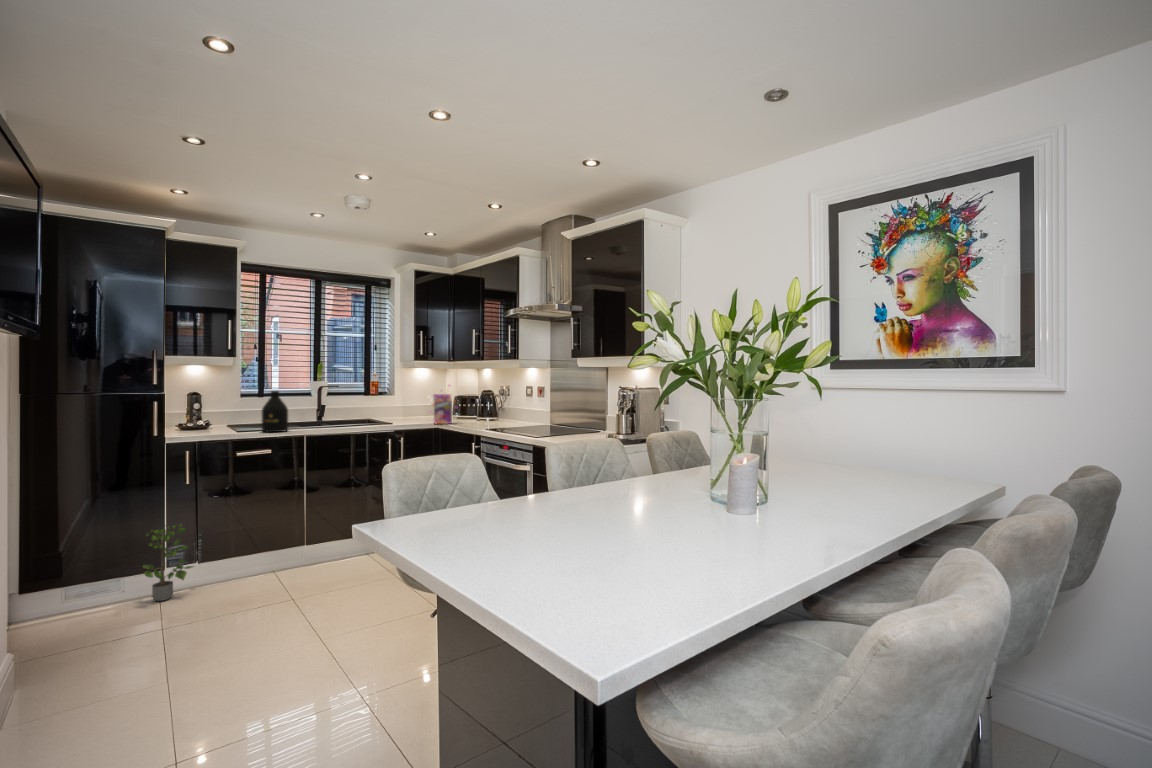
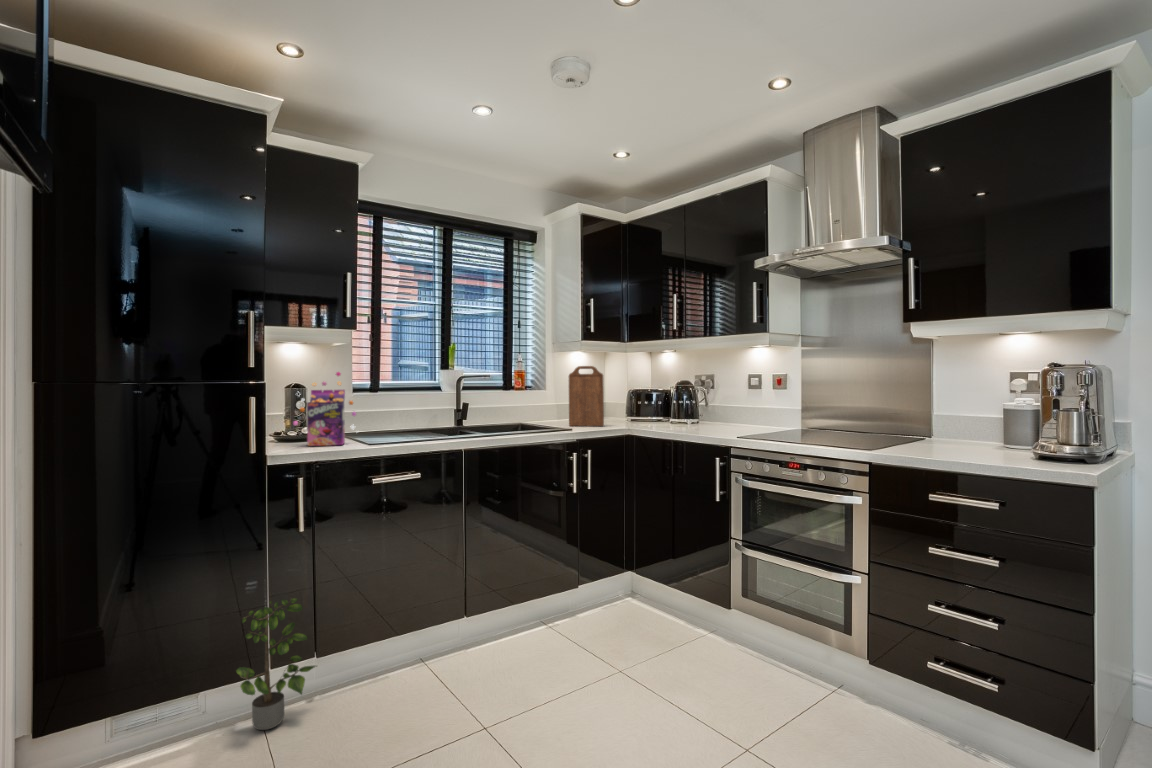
cutting board: none [399,380,423,422] -> present [569,366,604,426]
cereal box: present [433,385,452,424] -> present [293,372,356,446]
bottle: present [262,391,288,432] -> none [401,380,439,444]

